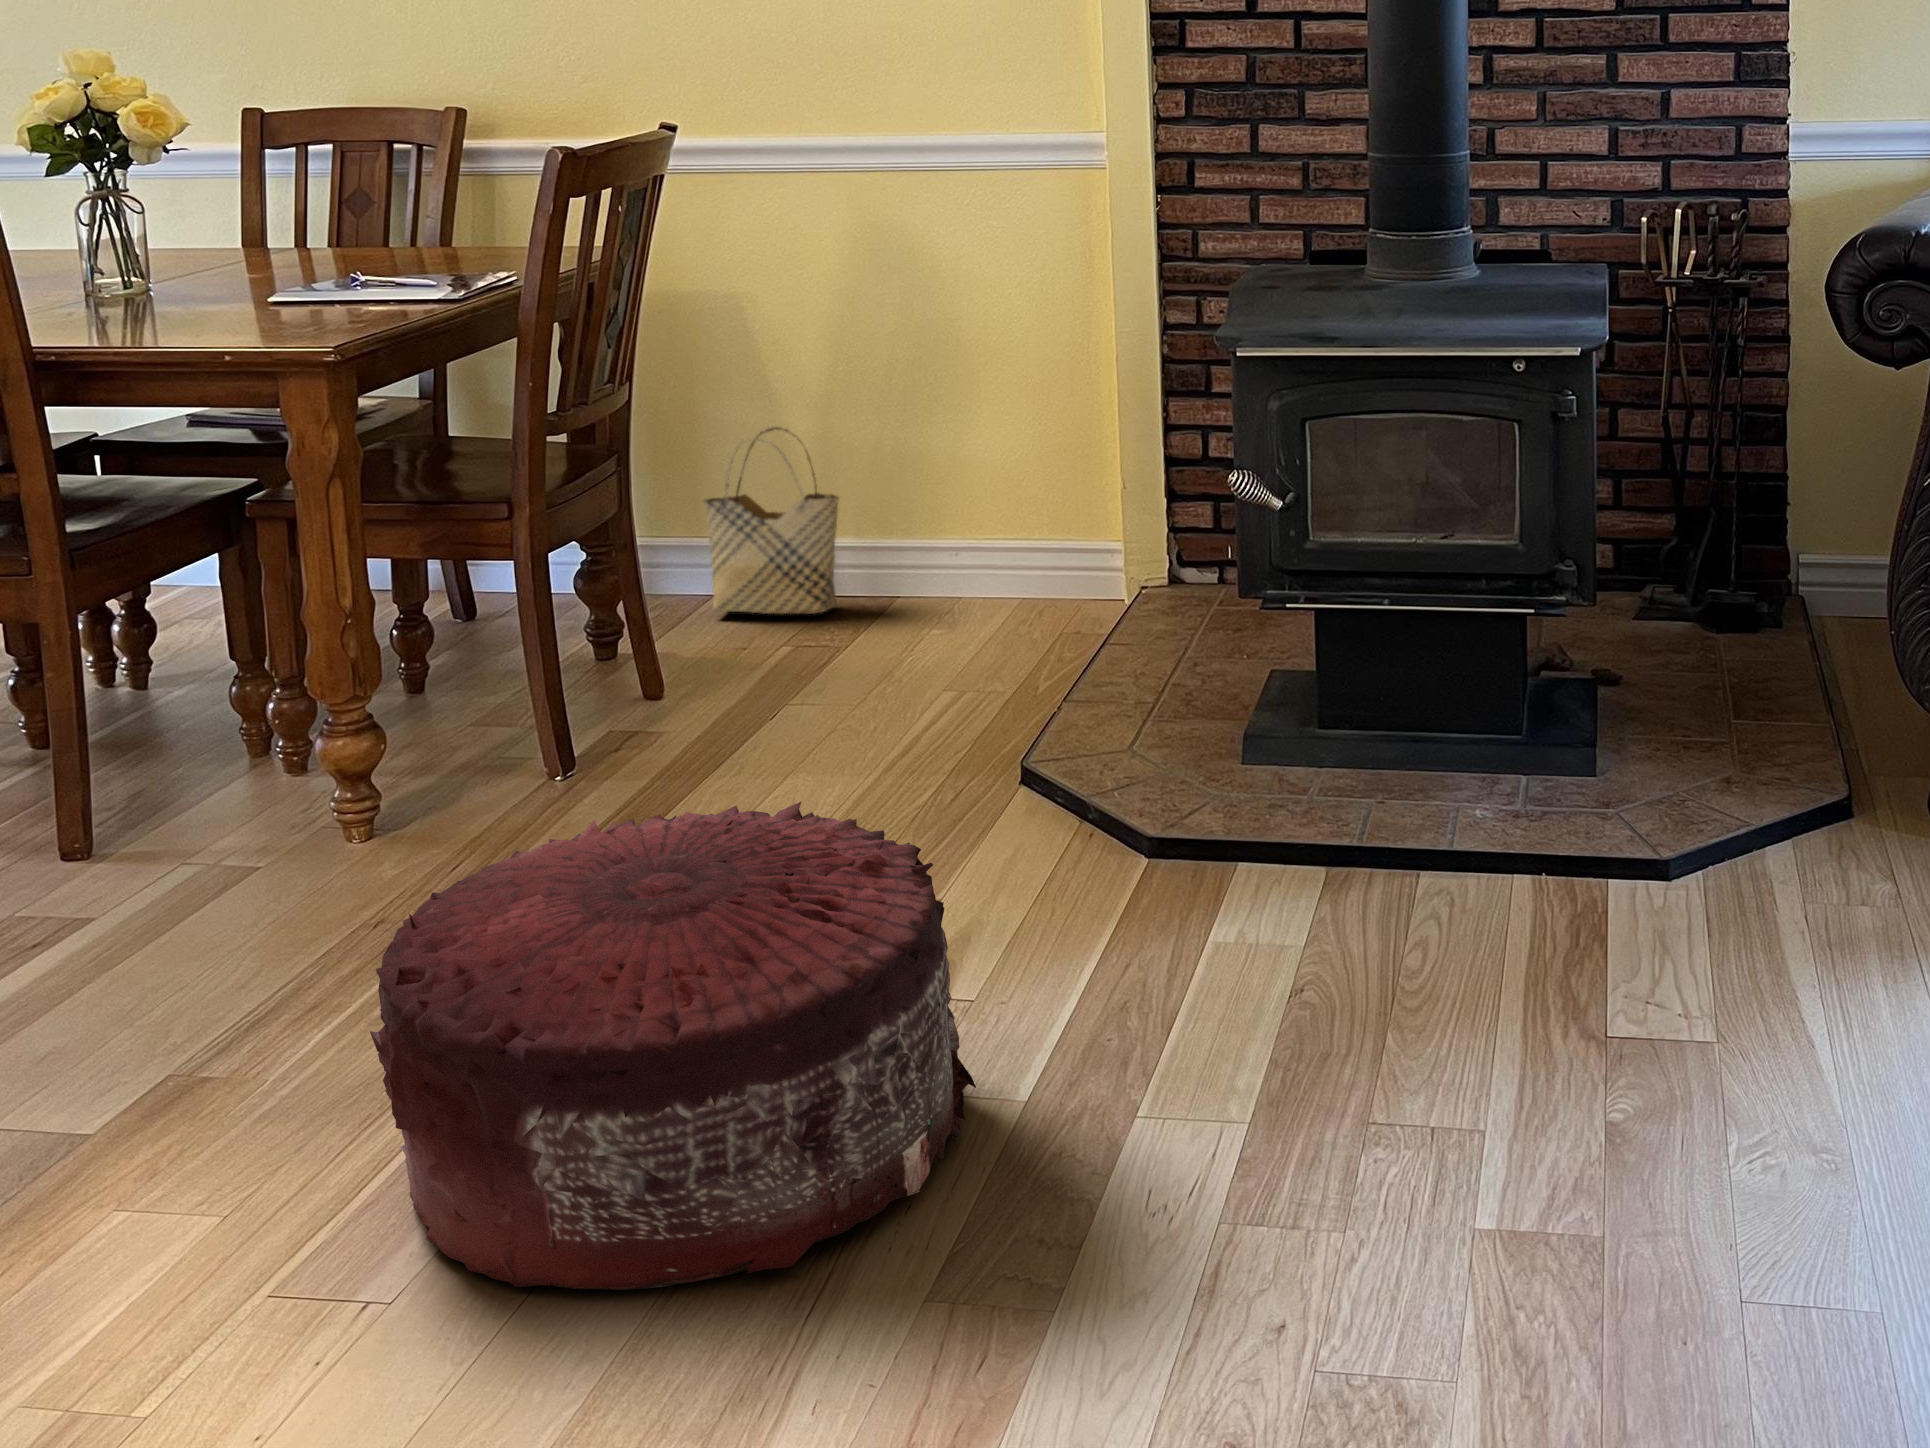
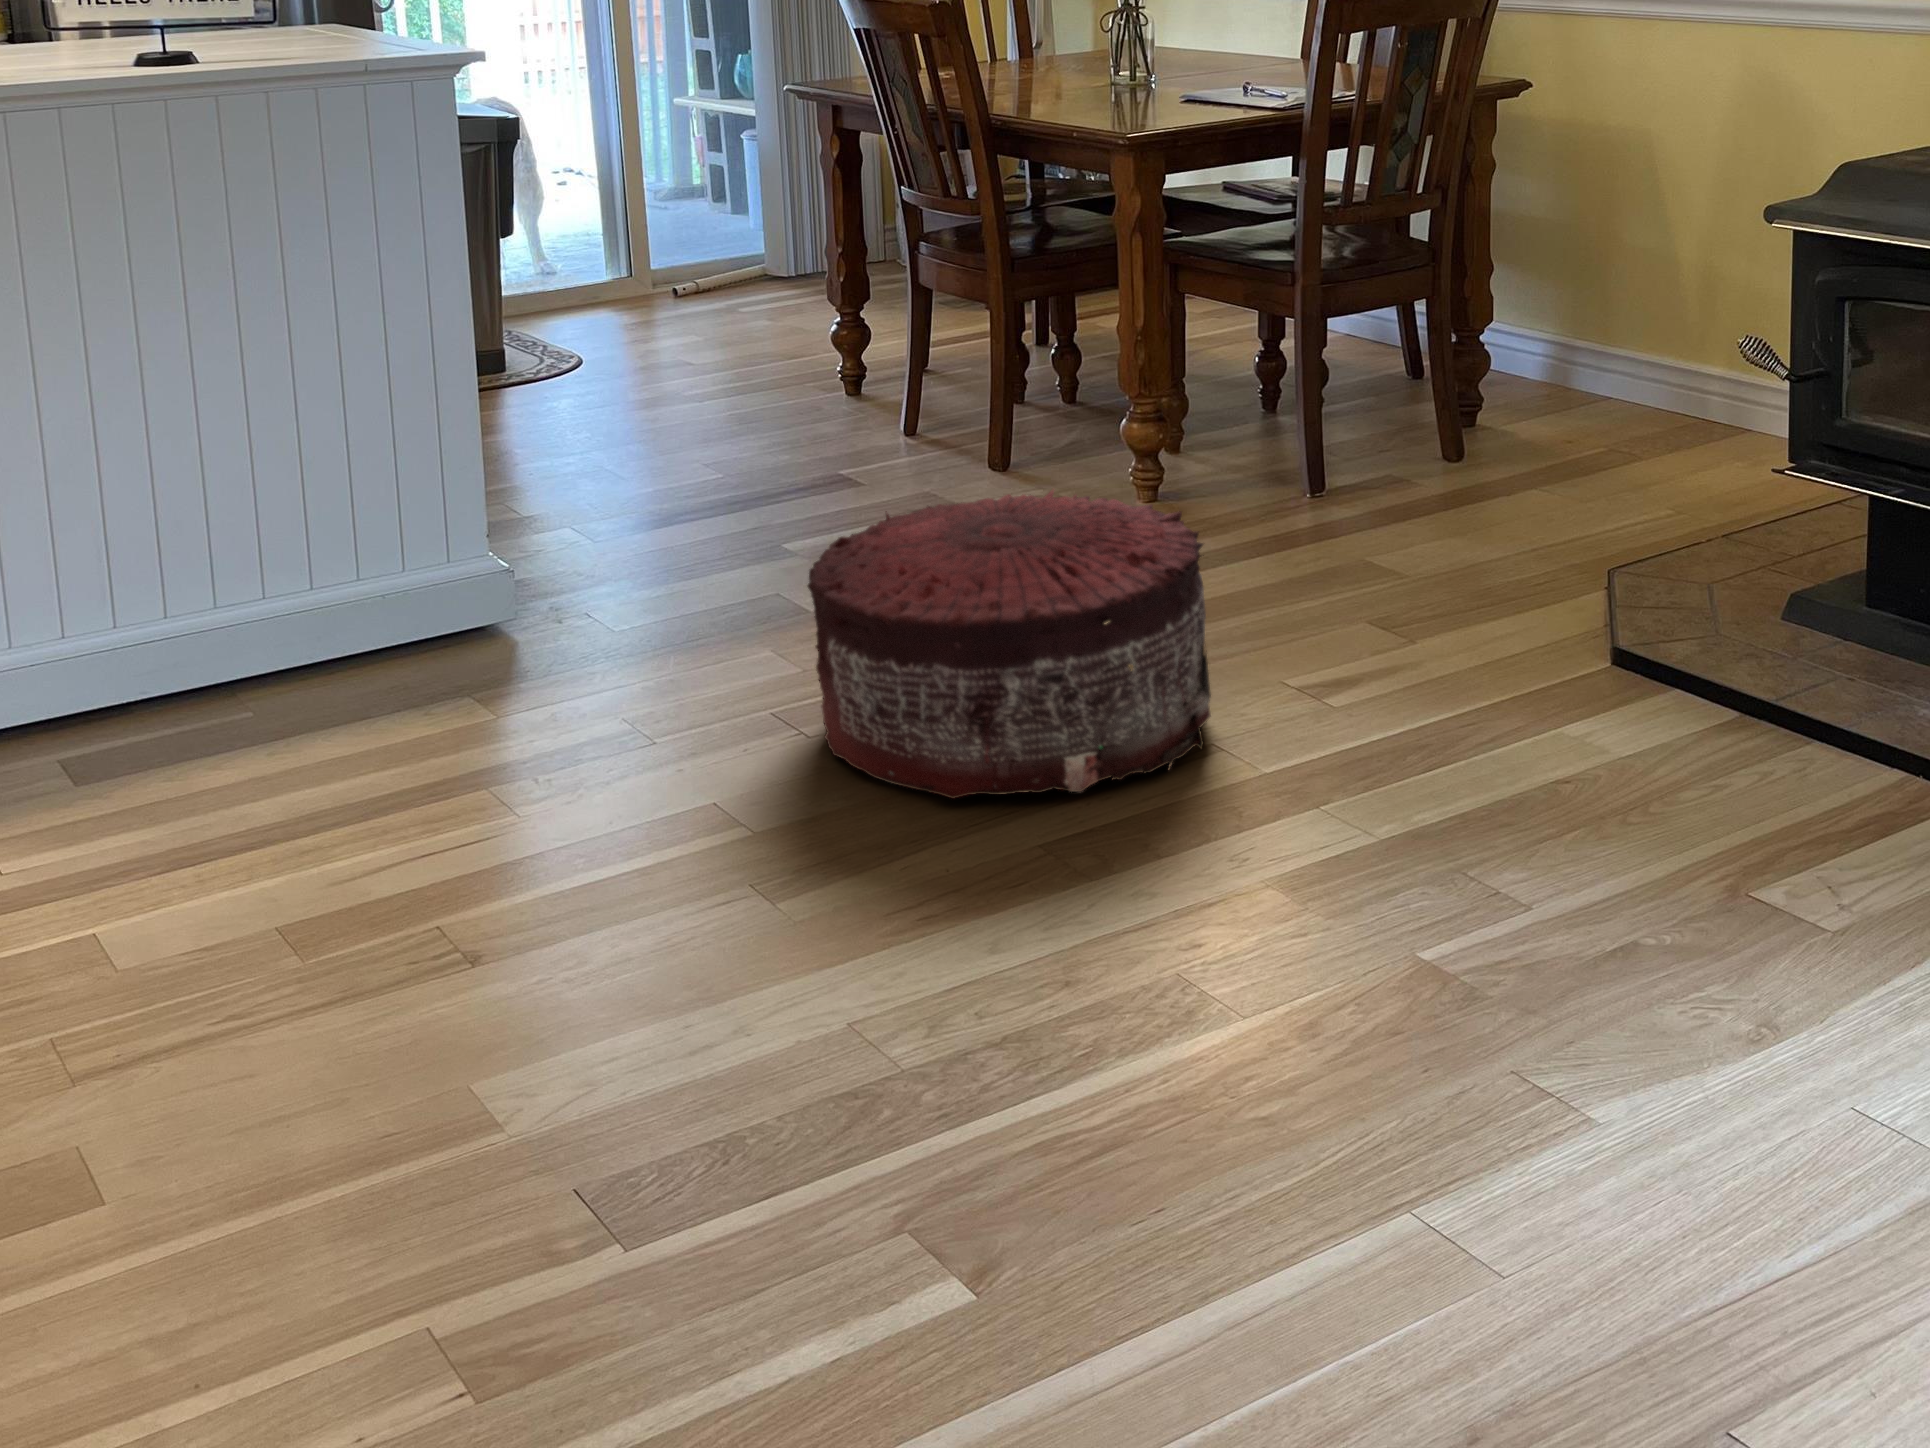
woven basket: present [704,427,839,614] -> none [1583,253,1701,424]

